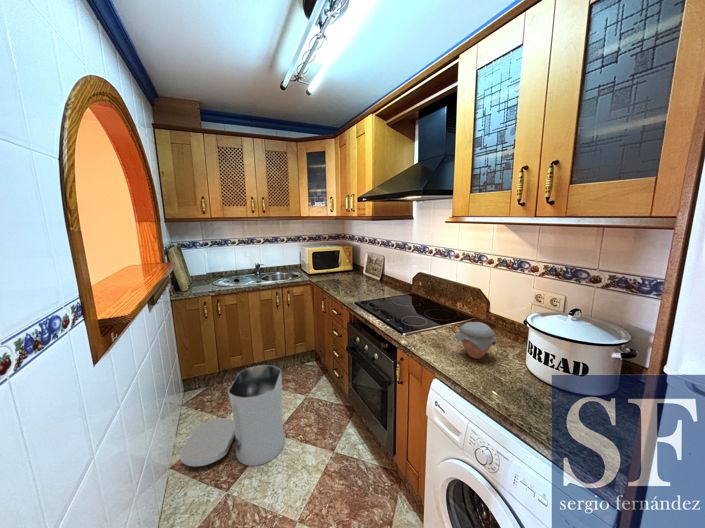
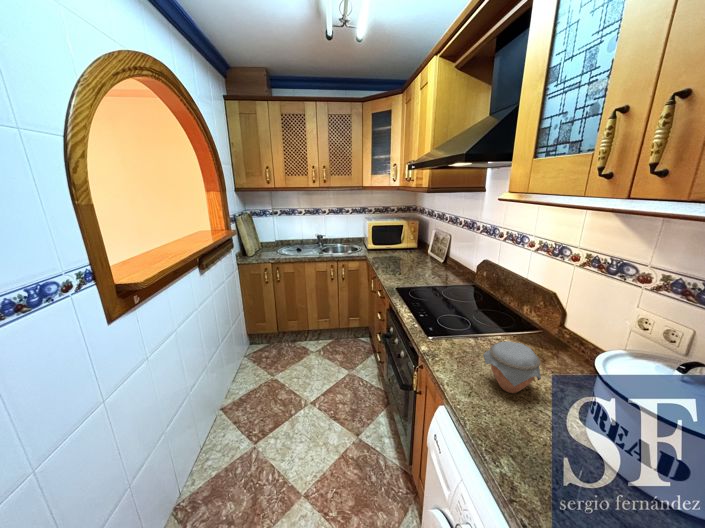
trash can: present [179,365,284,466] -> none [228,337,317,429]

